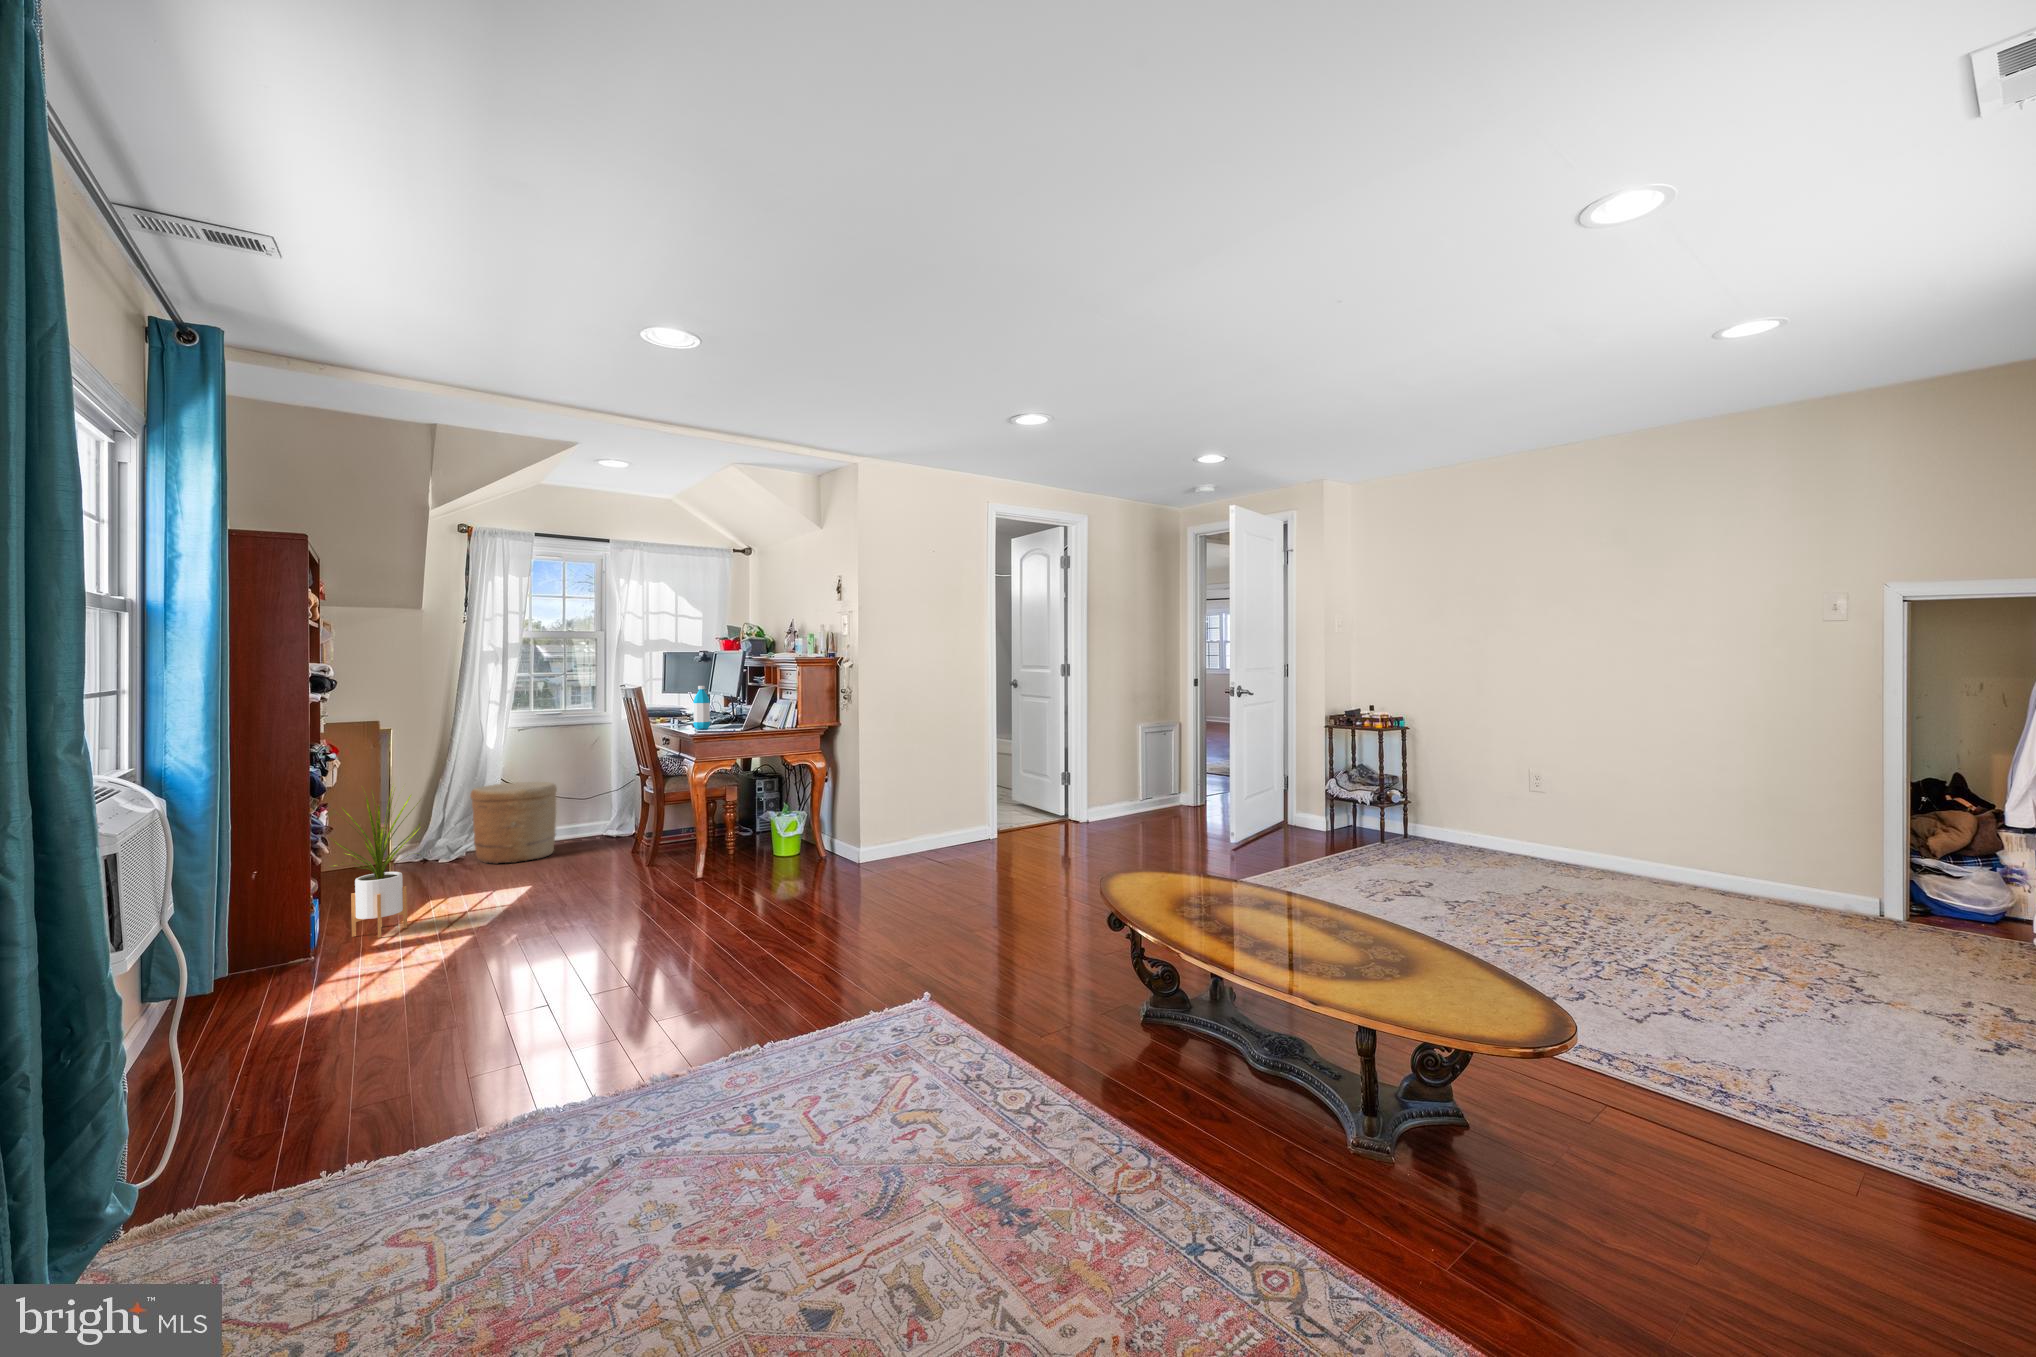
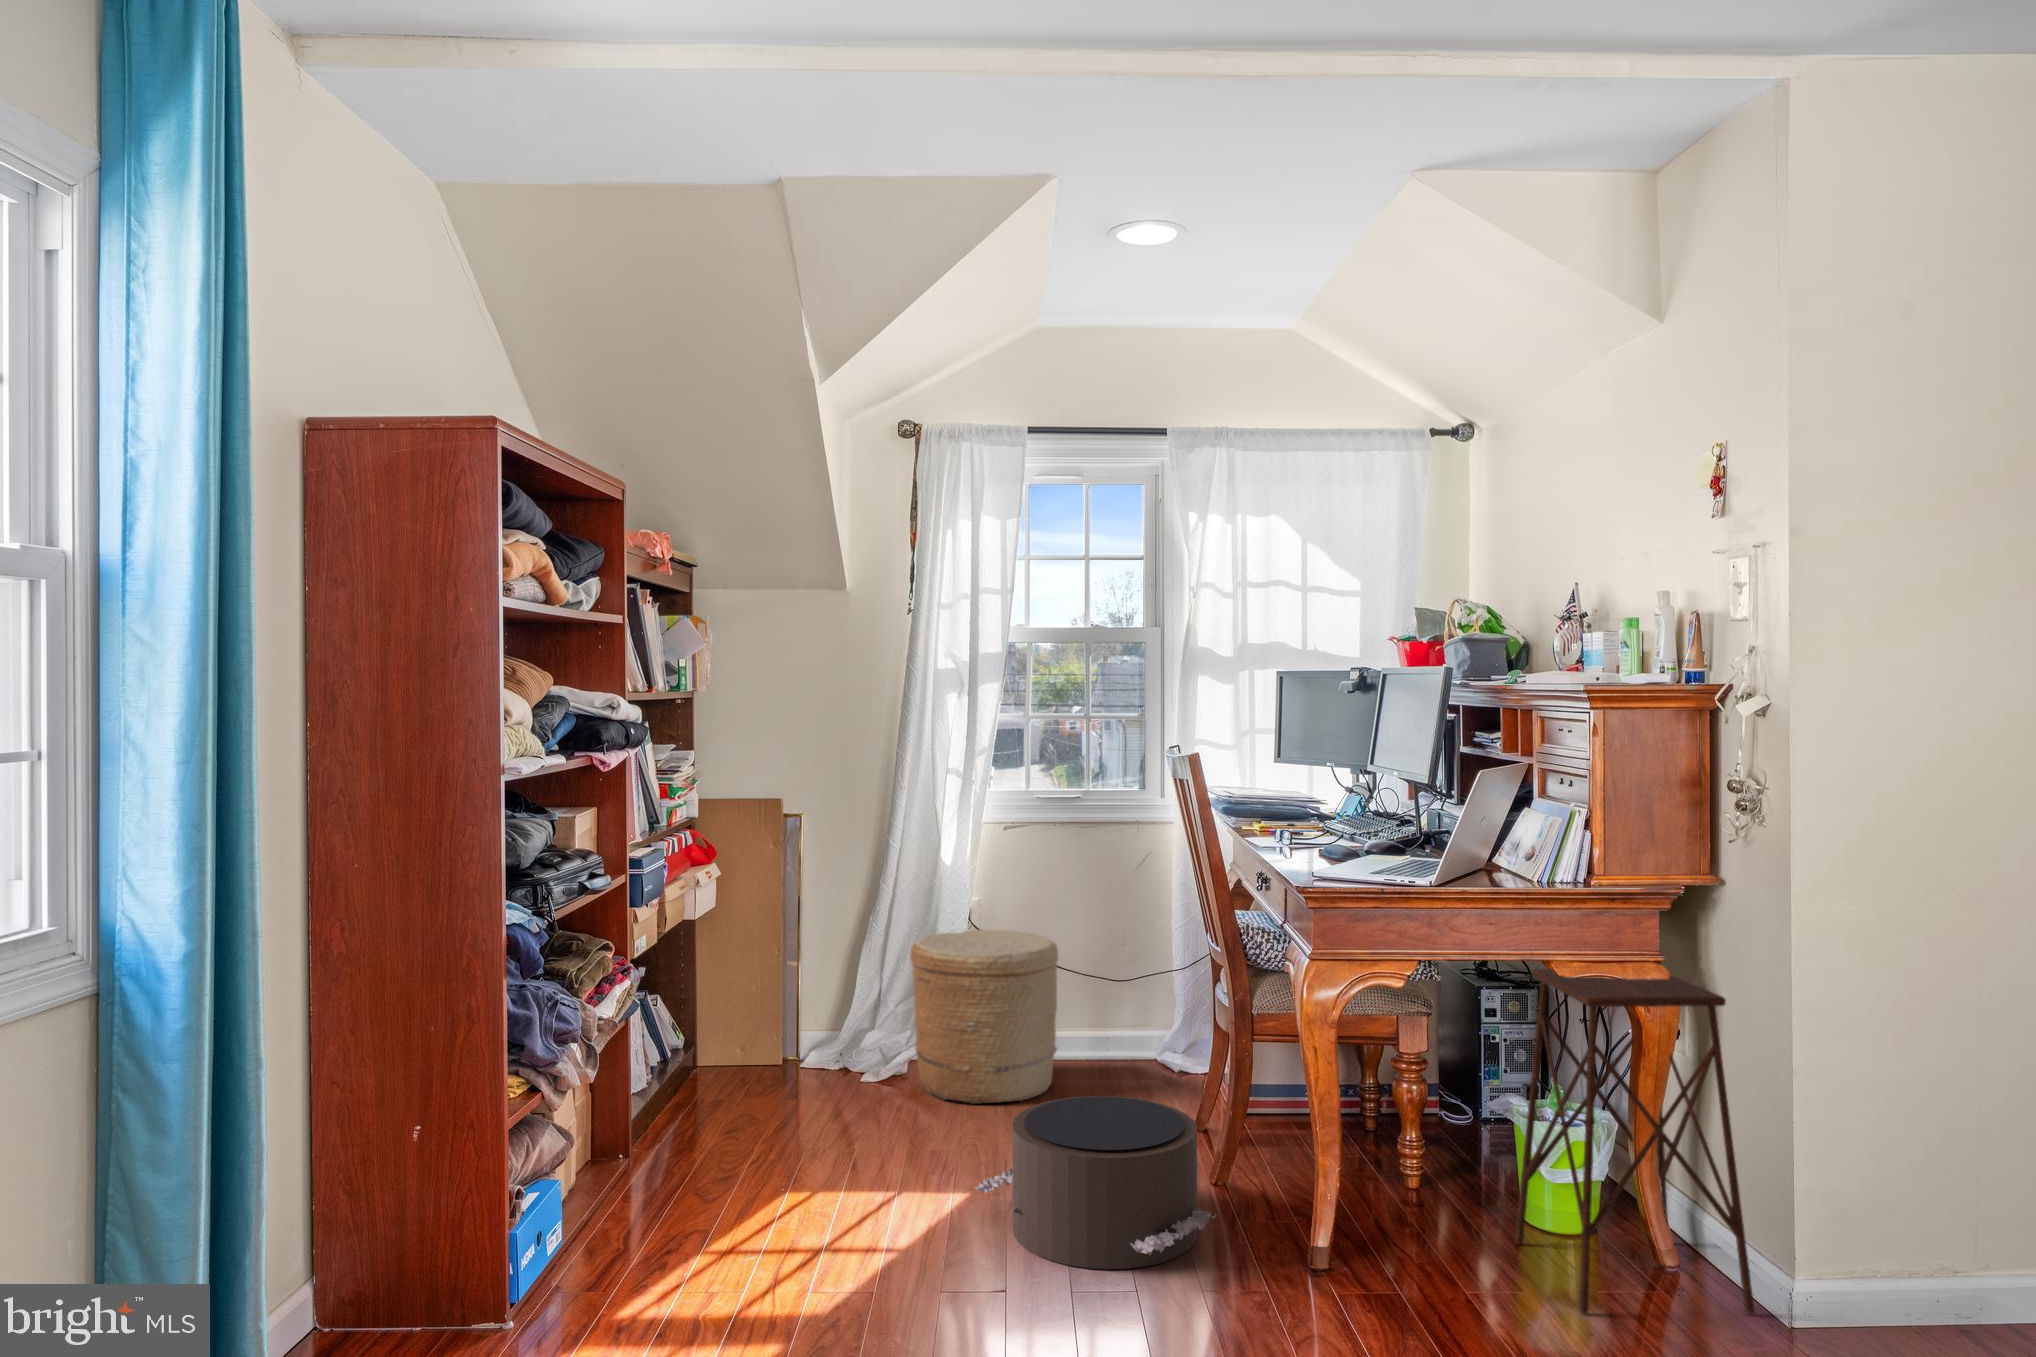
water bottle: present [693,686,710,729] -> none [1312,755,1354,867]
side table: none [772,757,848,870] -> present [1515,969,1755,1315]
house plant: present [330,786,421,938] -> none [561,952,732,1297]
pouf: none [542,833,658,894] -> present [975,1096,1216,1269]

